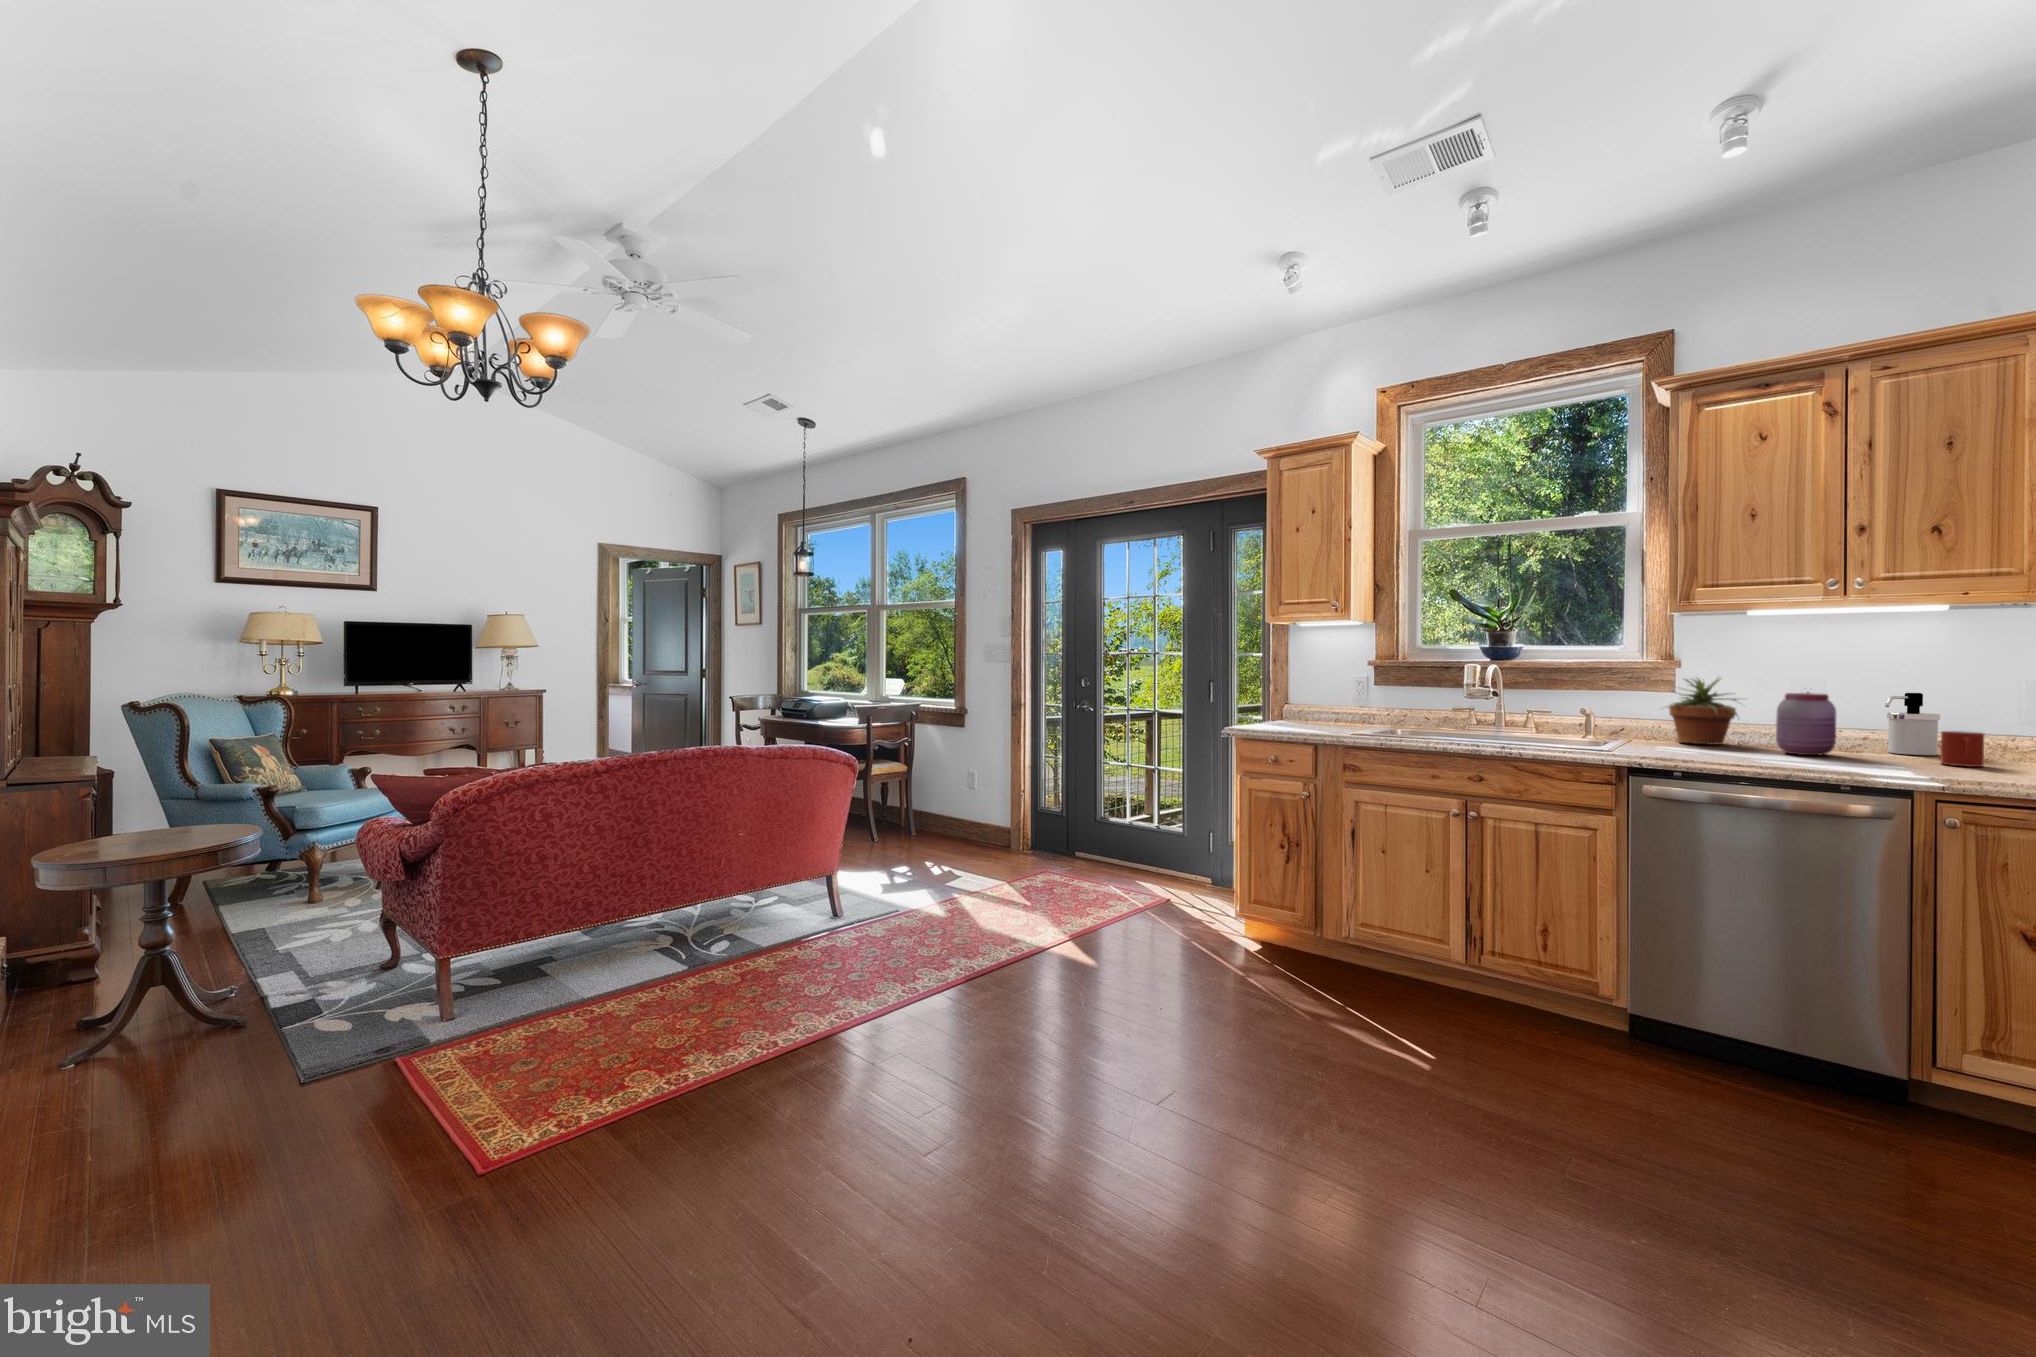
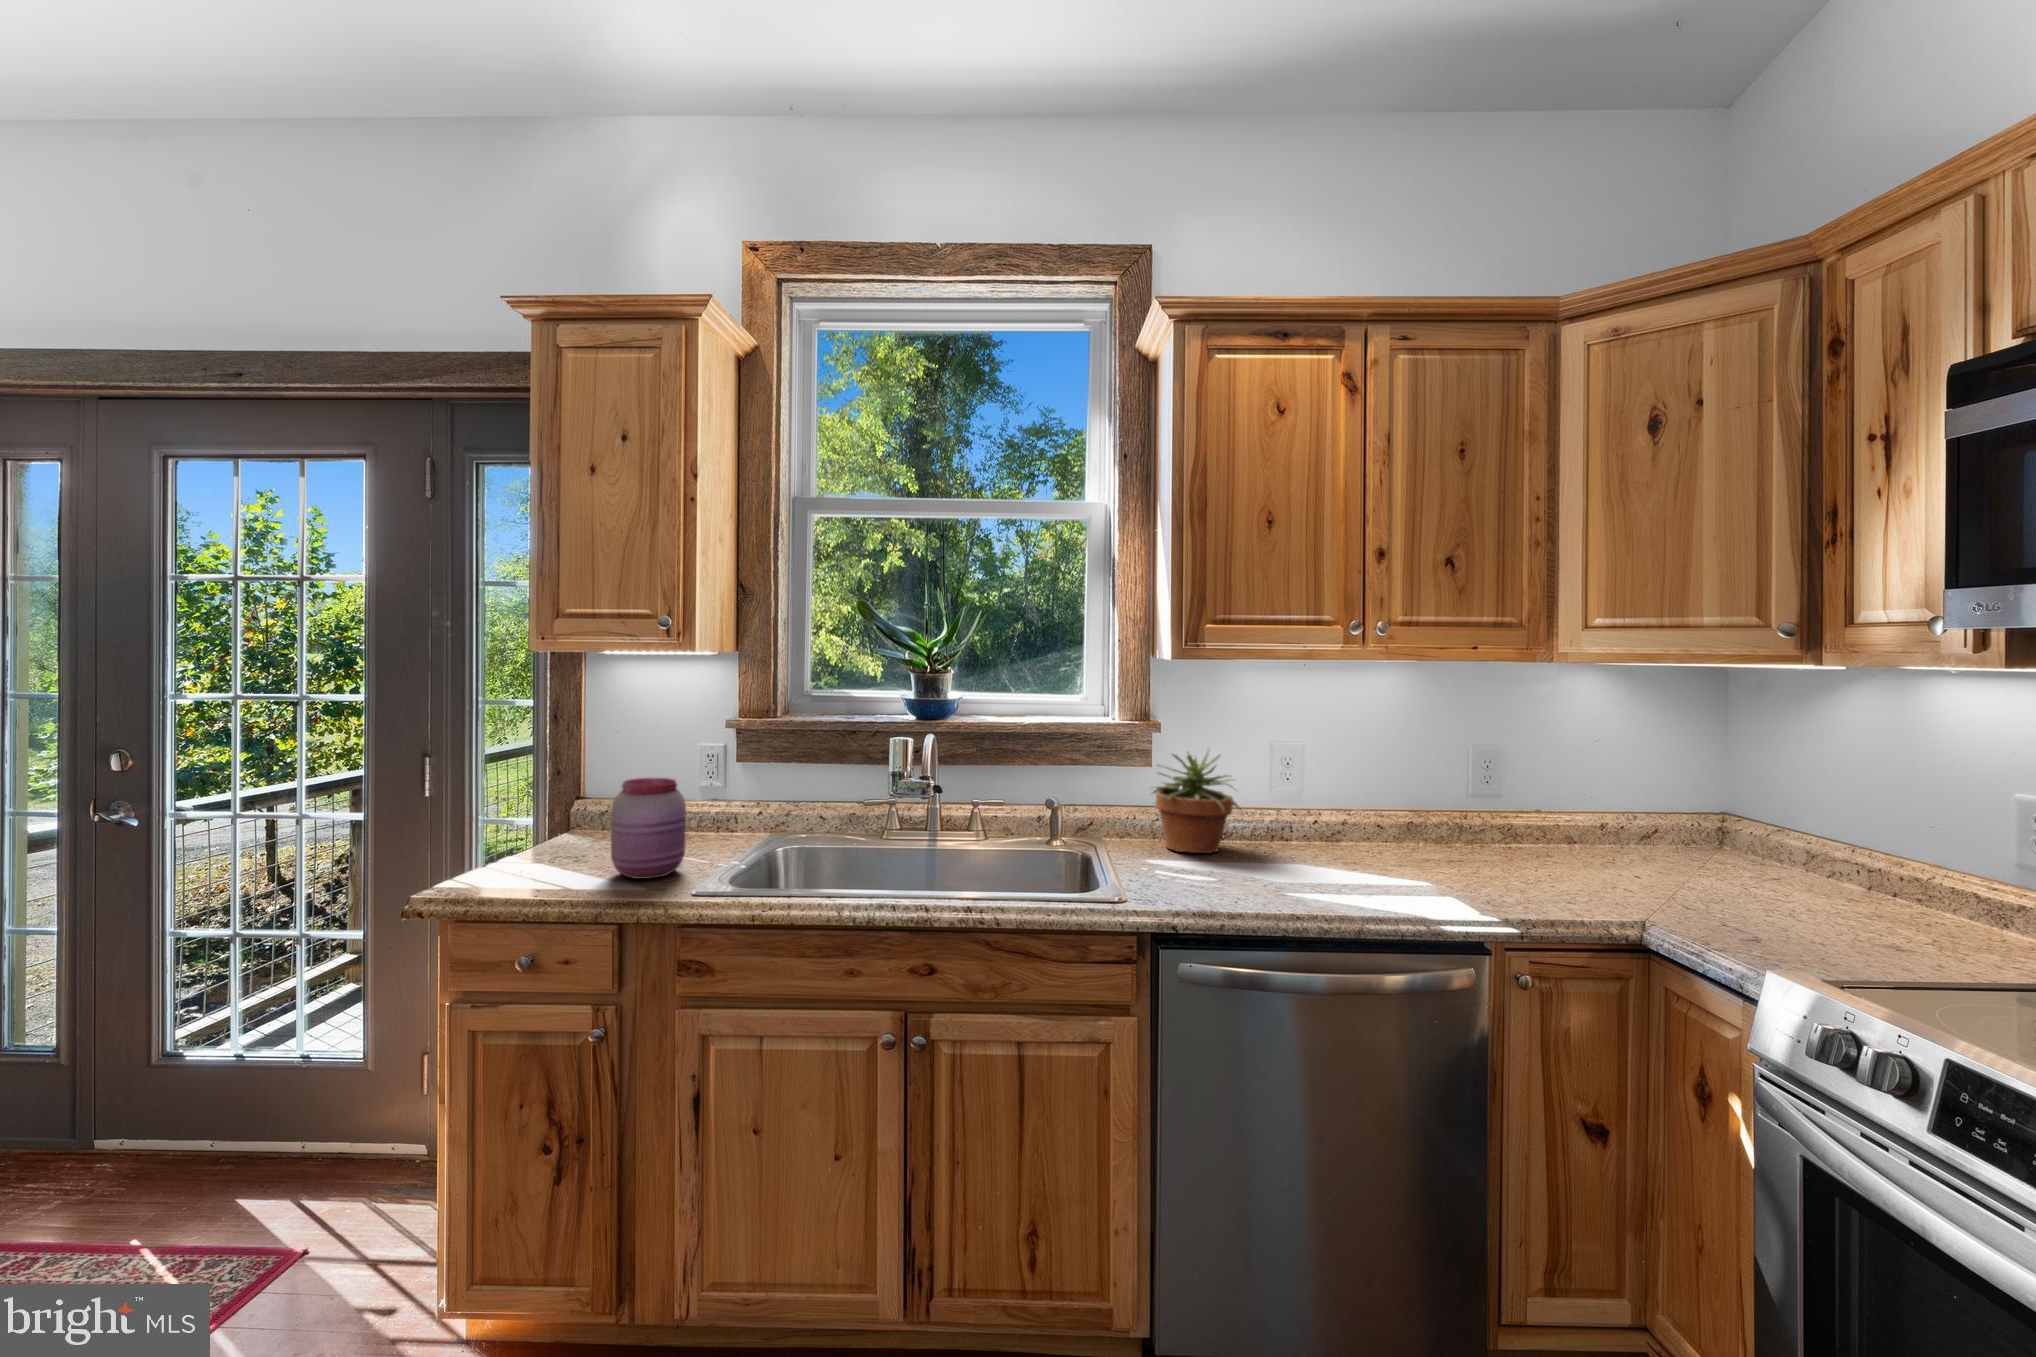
jar: present [1776,693,1836,755] -> present [611,778,686,879]
soap dispenser: present [1885,693,1940,755] -> none [1381,773,1433,856]
mug: present [1941,731,1984,767] -> none [1468,834,1515,886]

